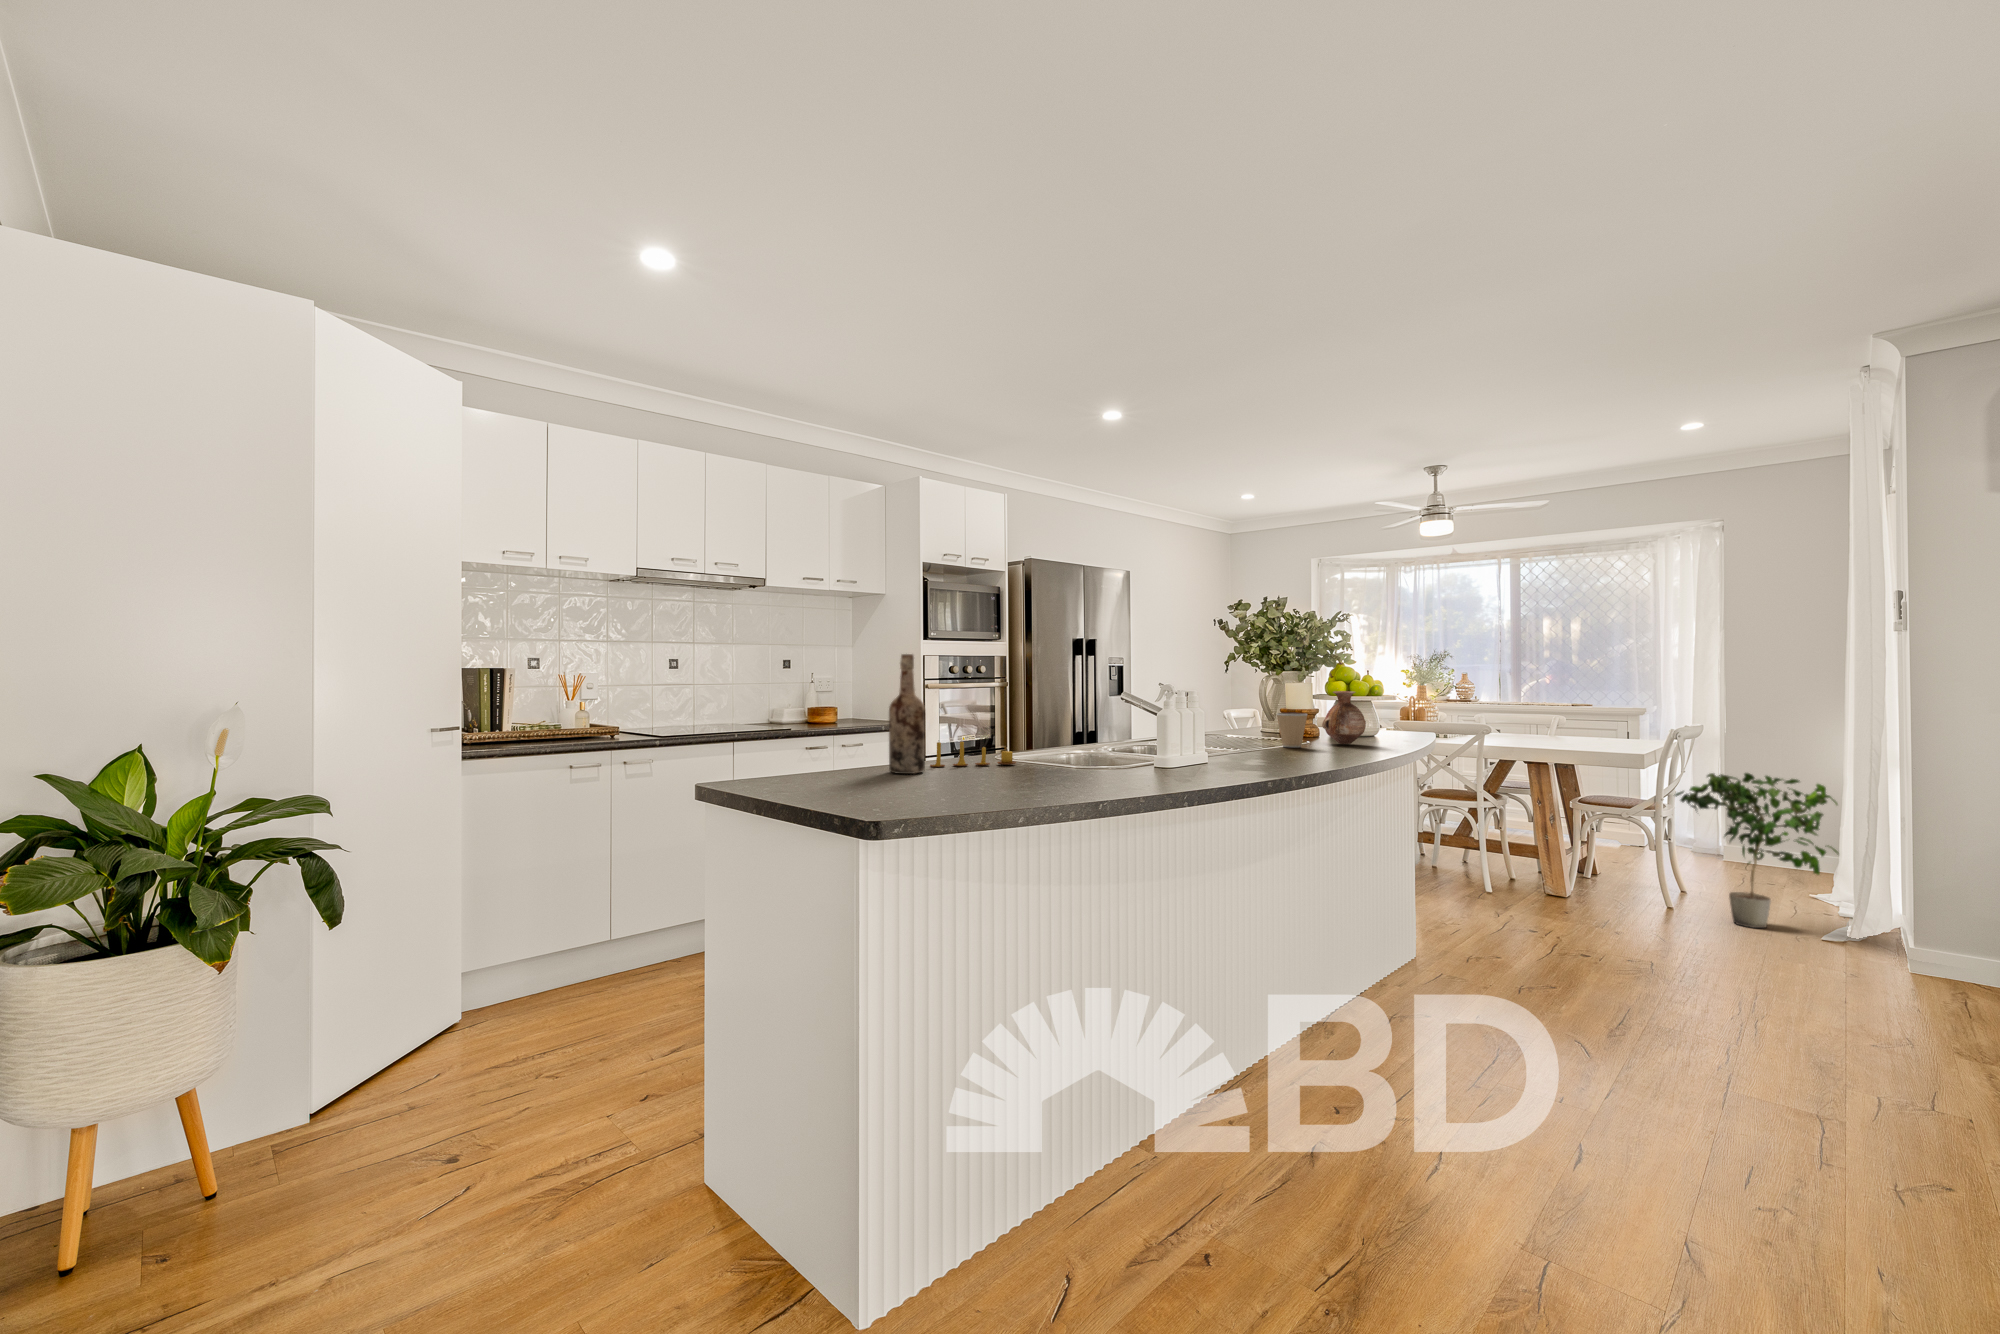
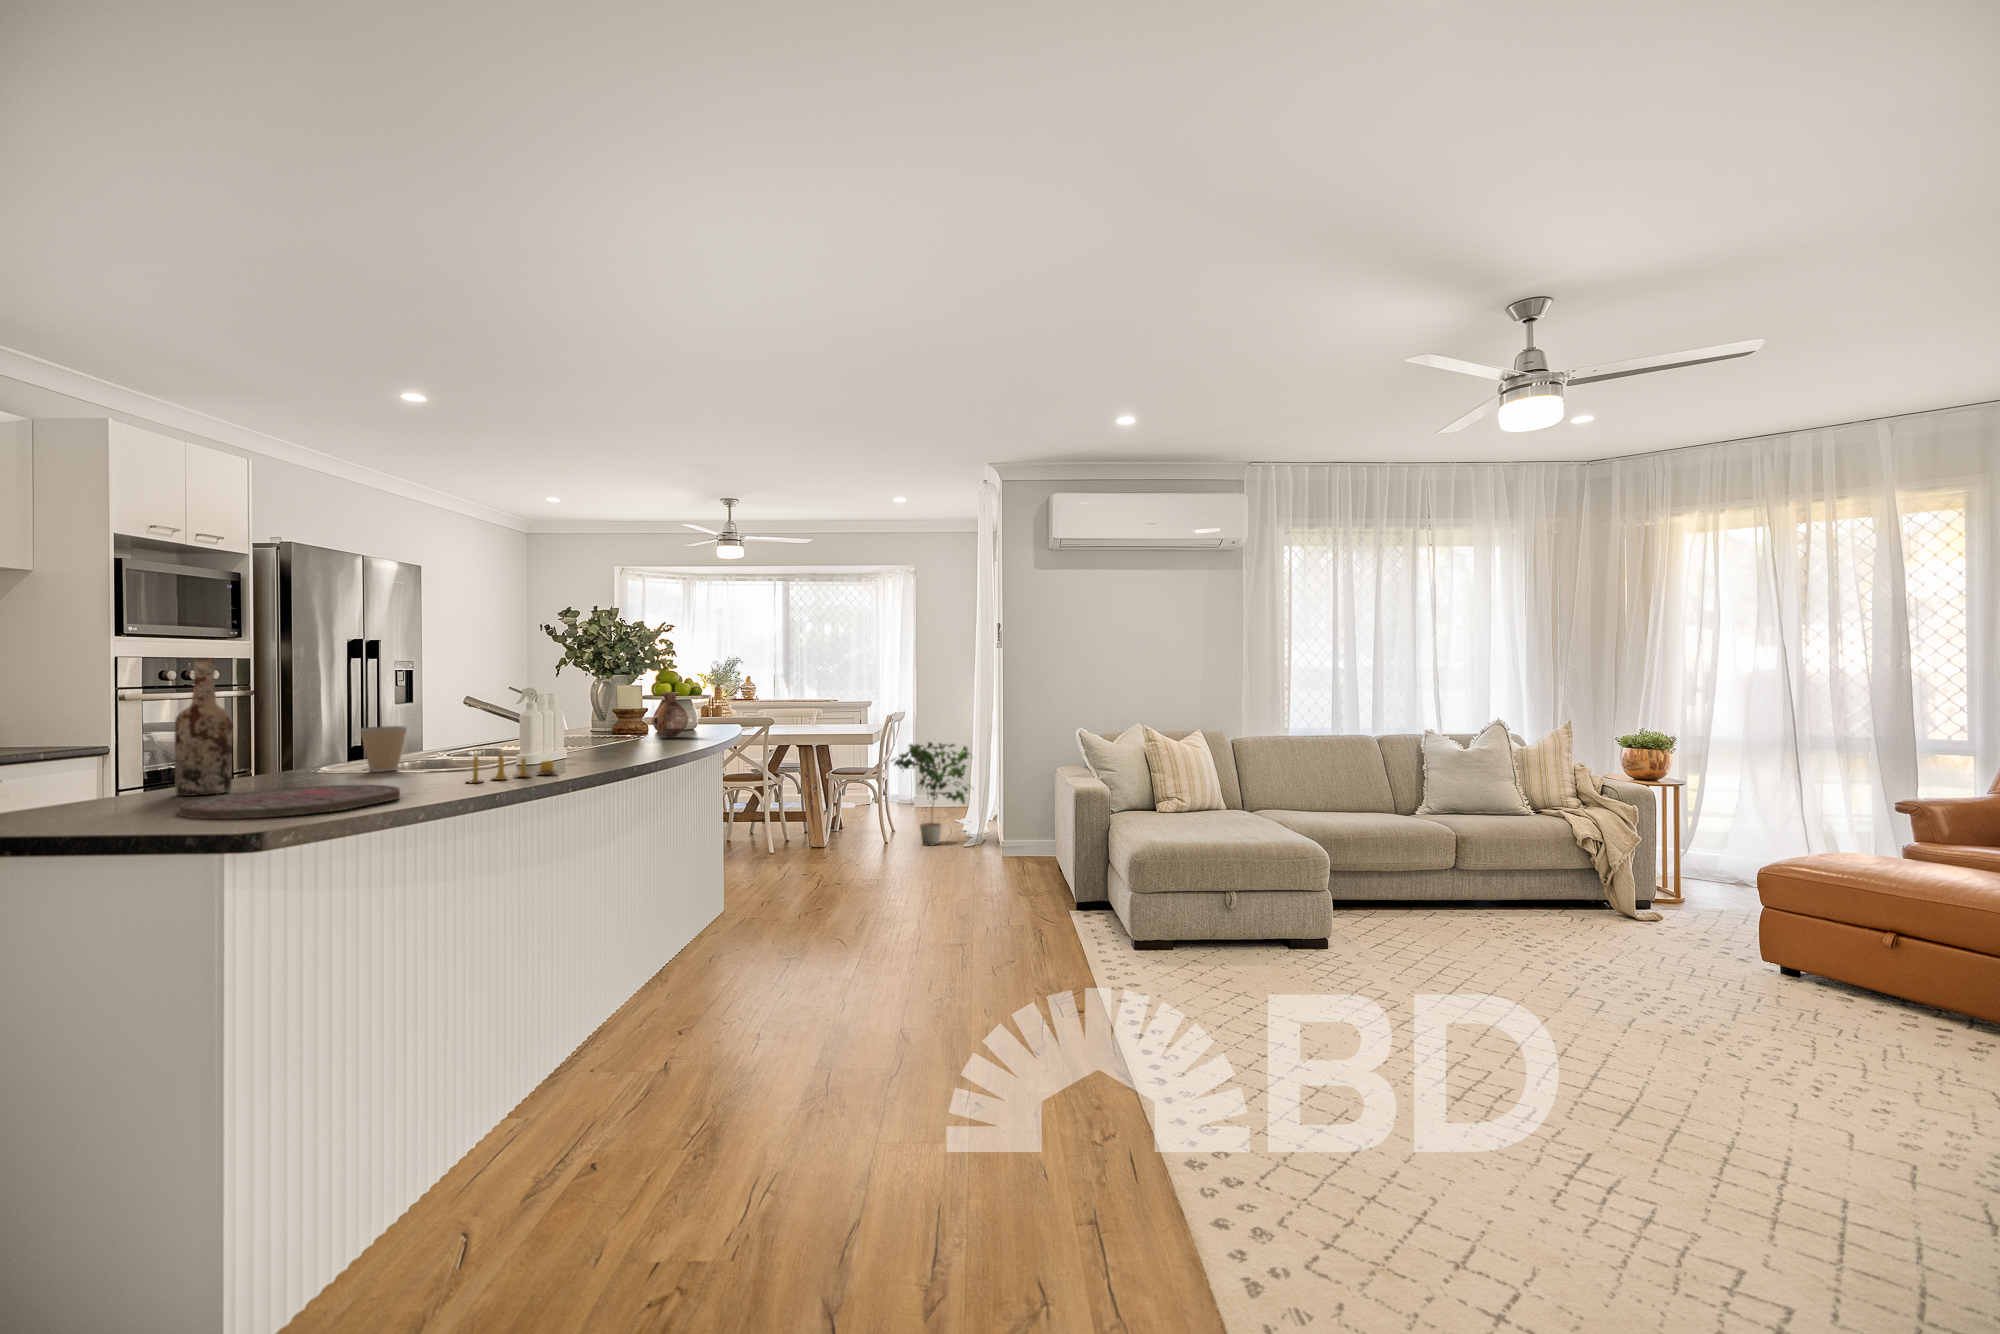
coffee cup: present [1276,713,1308,747] -> present [360,726,407,772]
candle: present [930,741,1016,767] -> present [466,754,556,783]
cutting board: none [868,774,1028,804] -> present [179,785,400,819]

